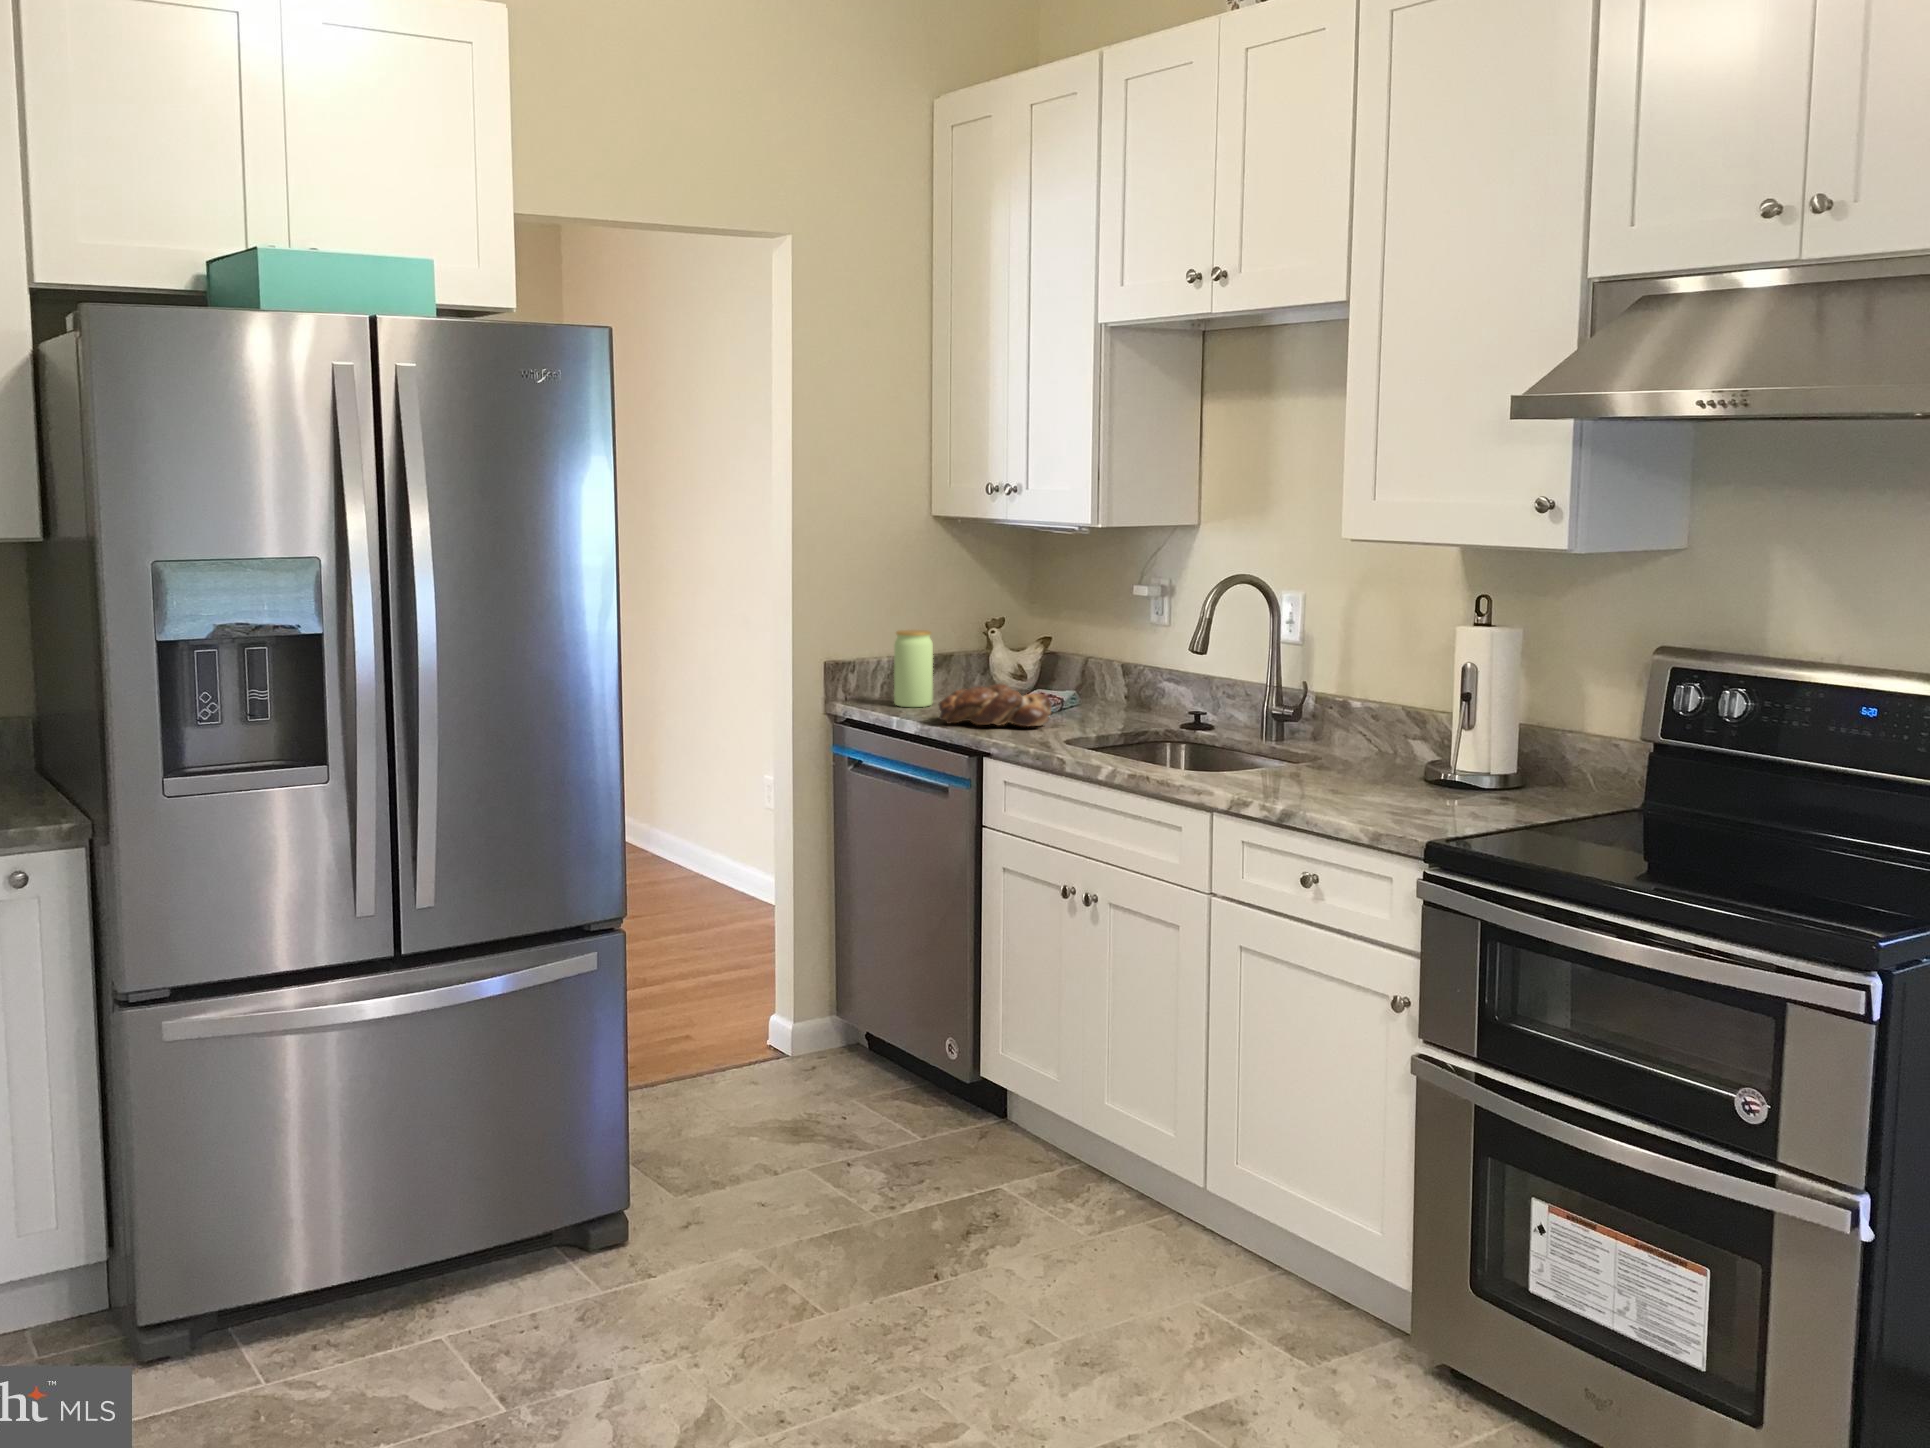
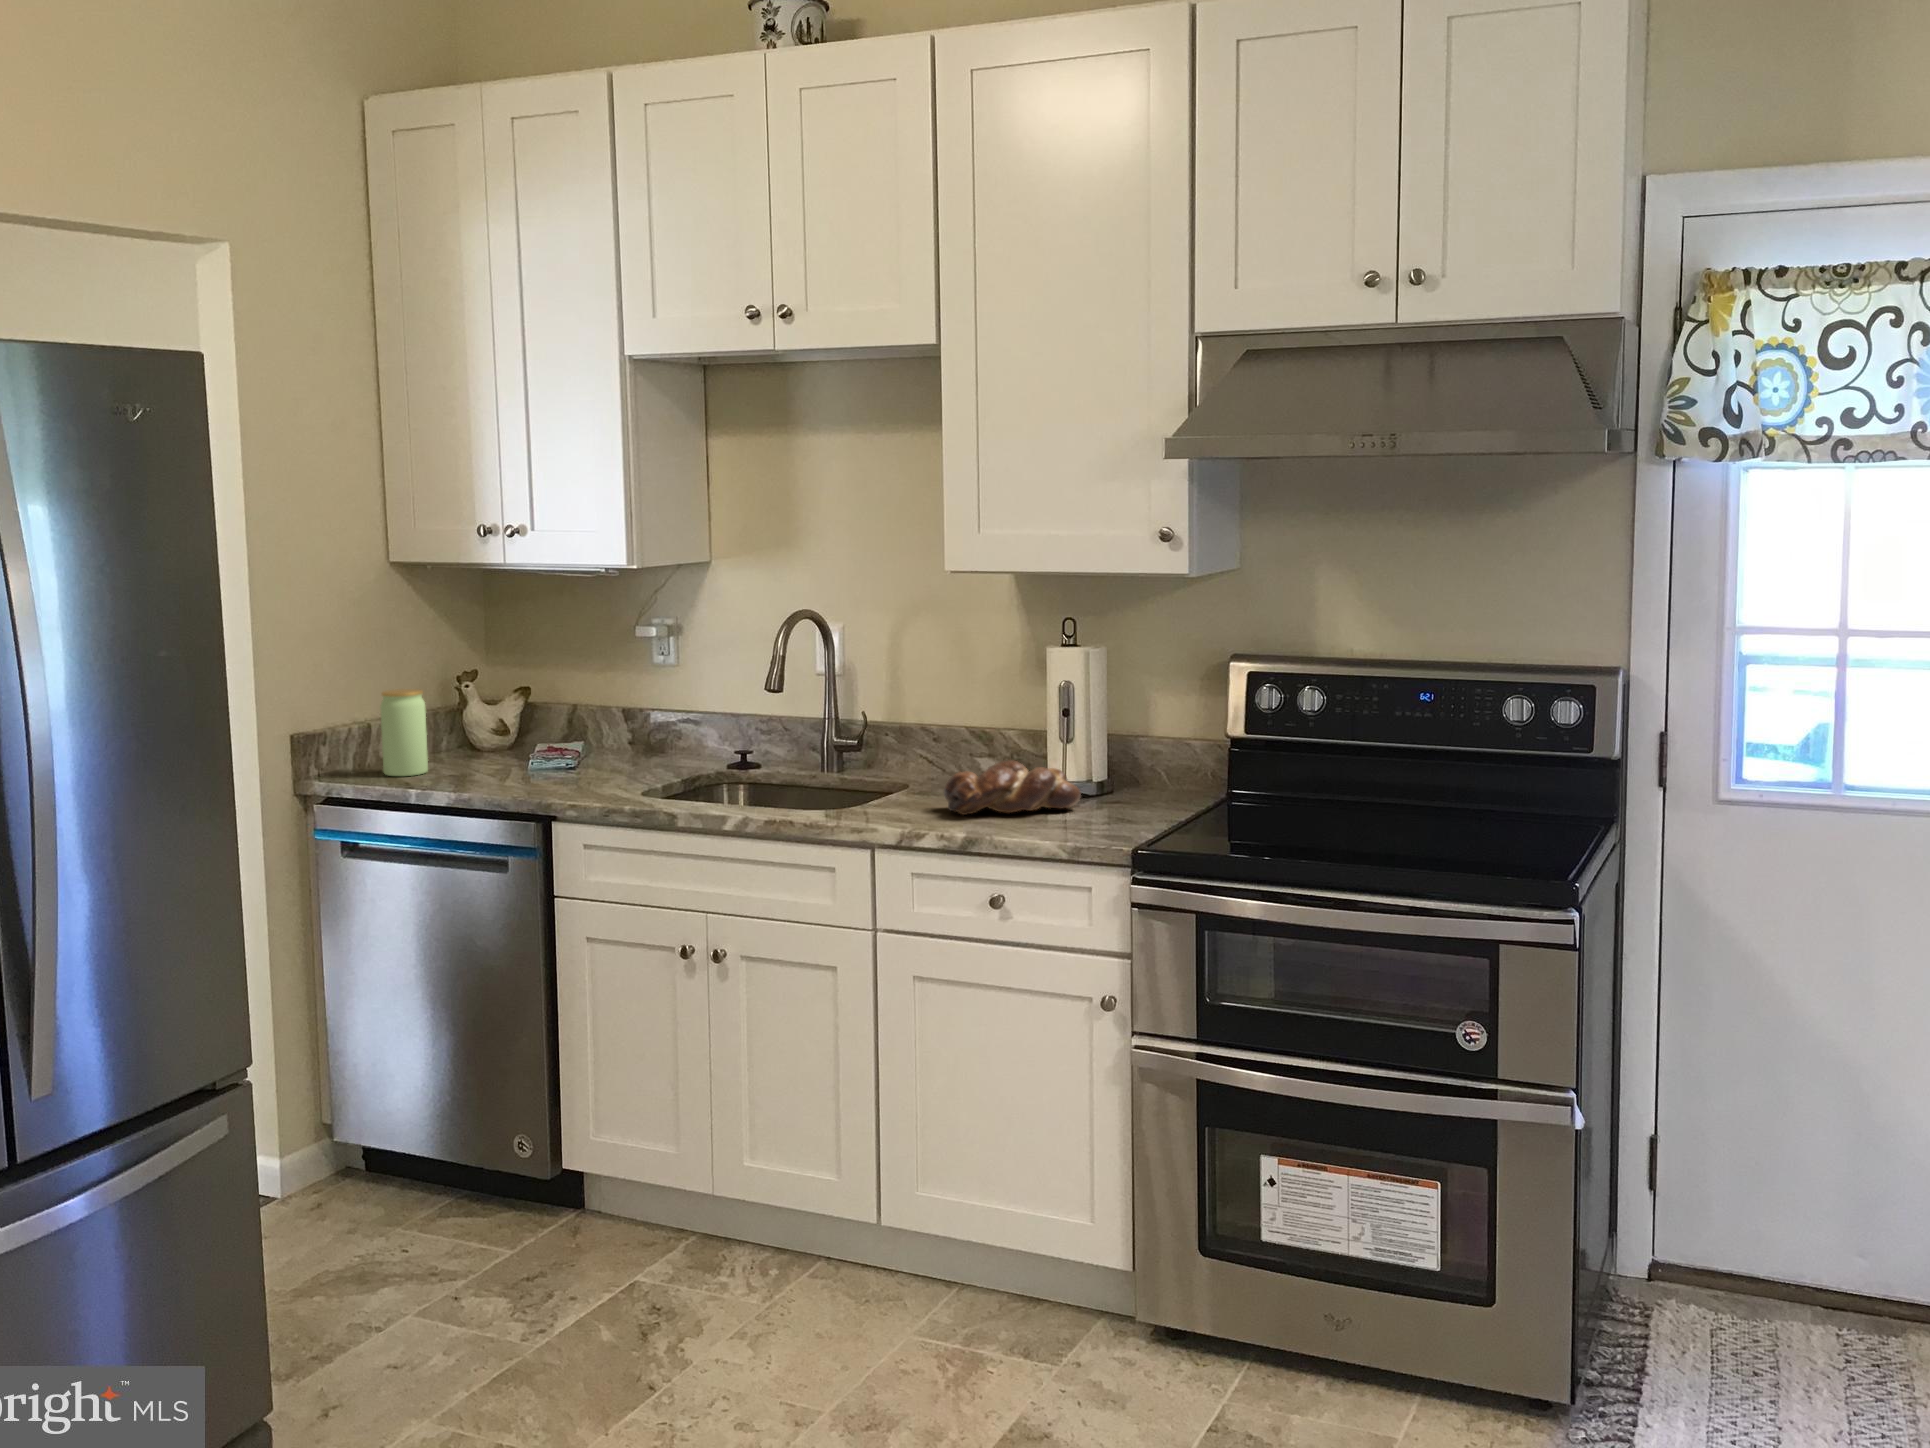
bread loaf: present [939,684,1052,727] -> present [944,760,1081,815]

